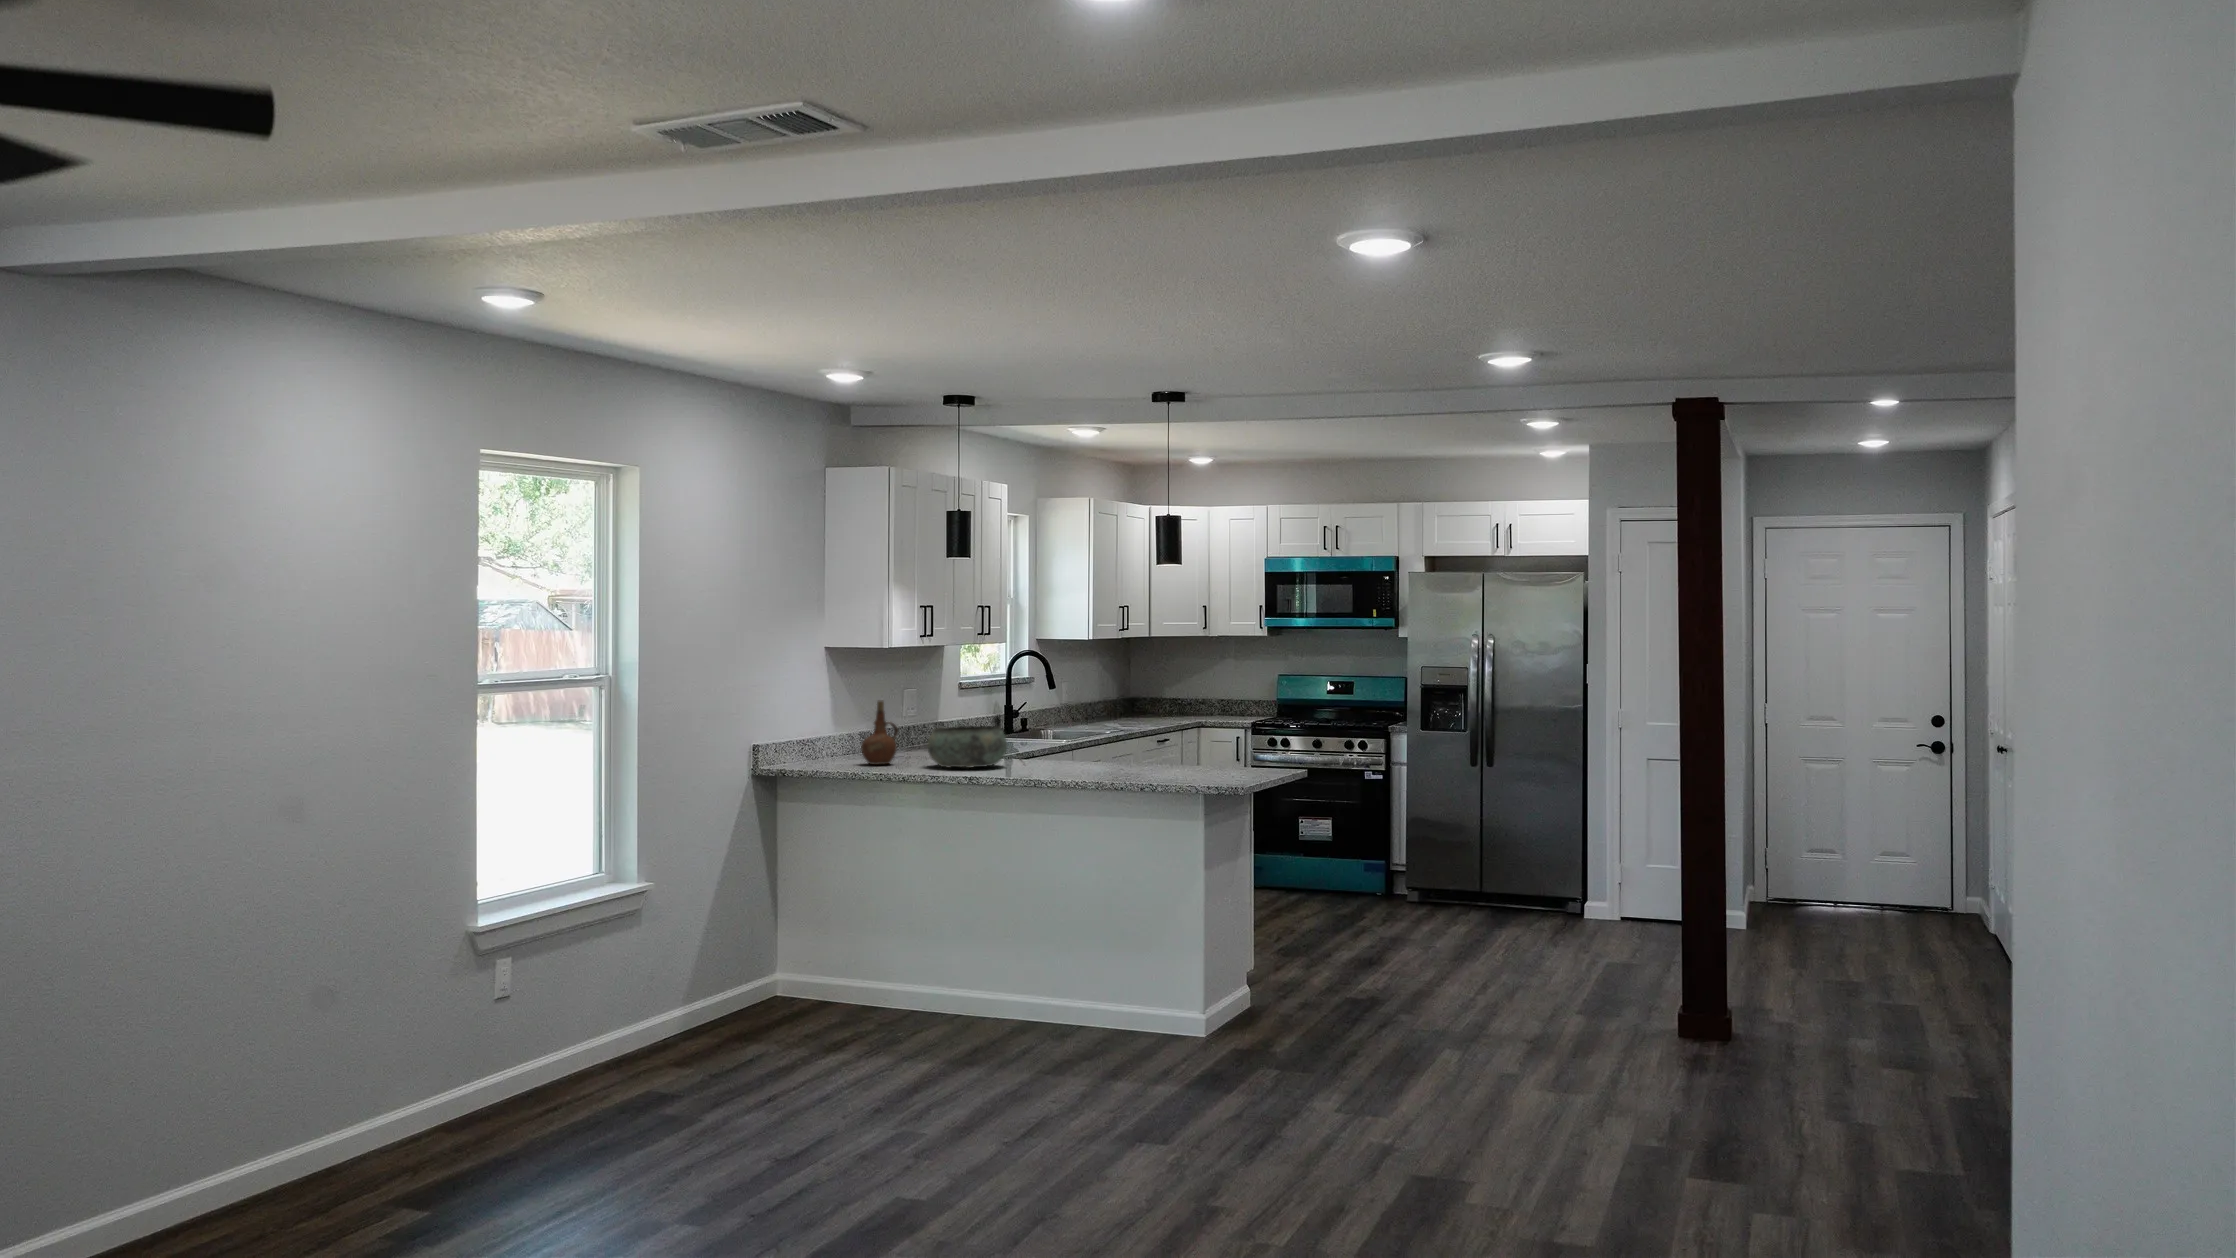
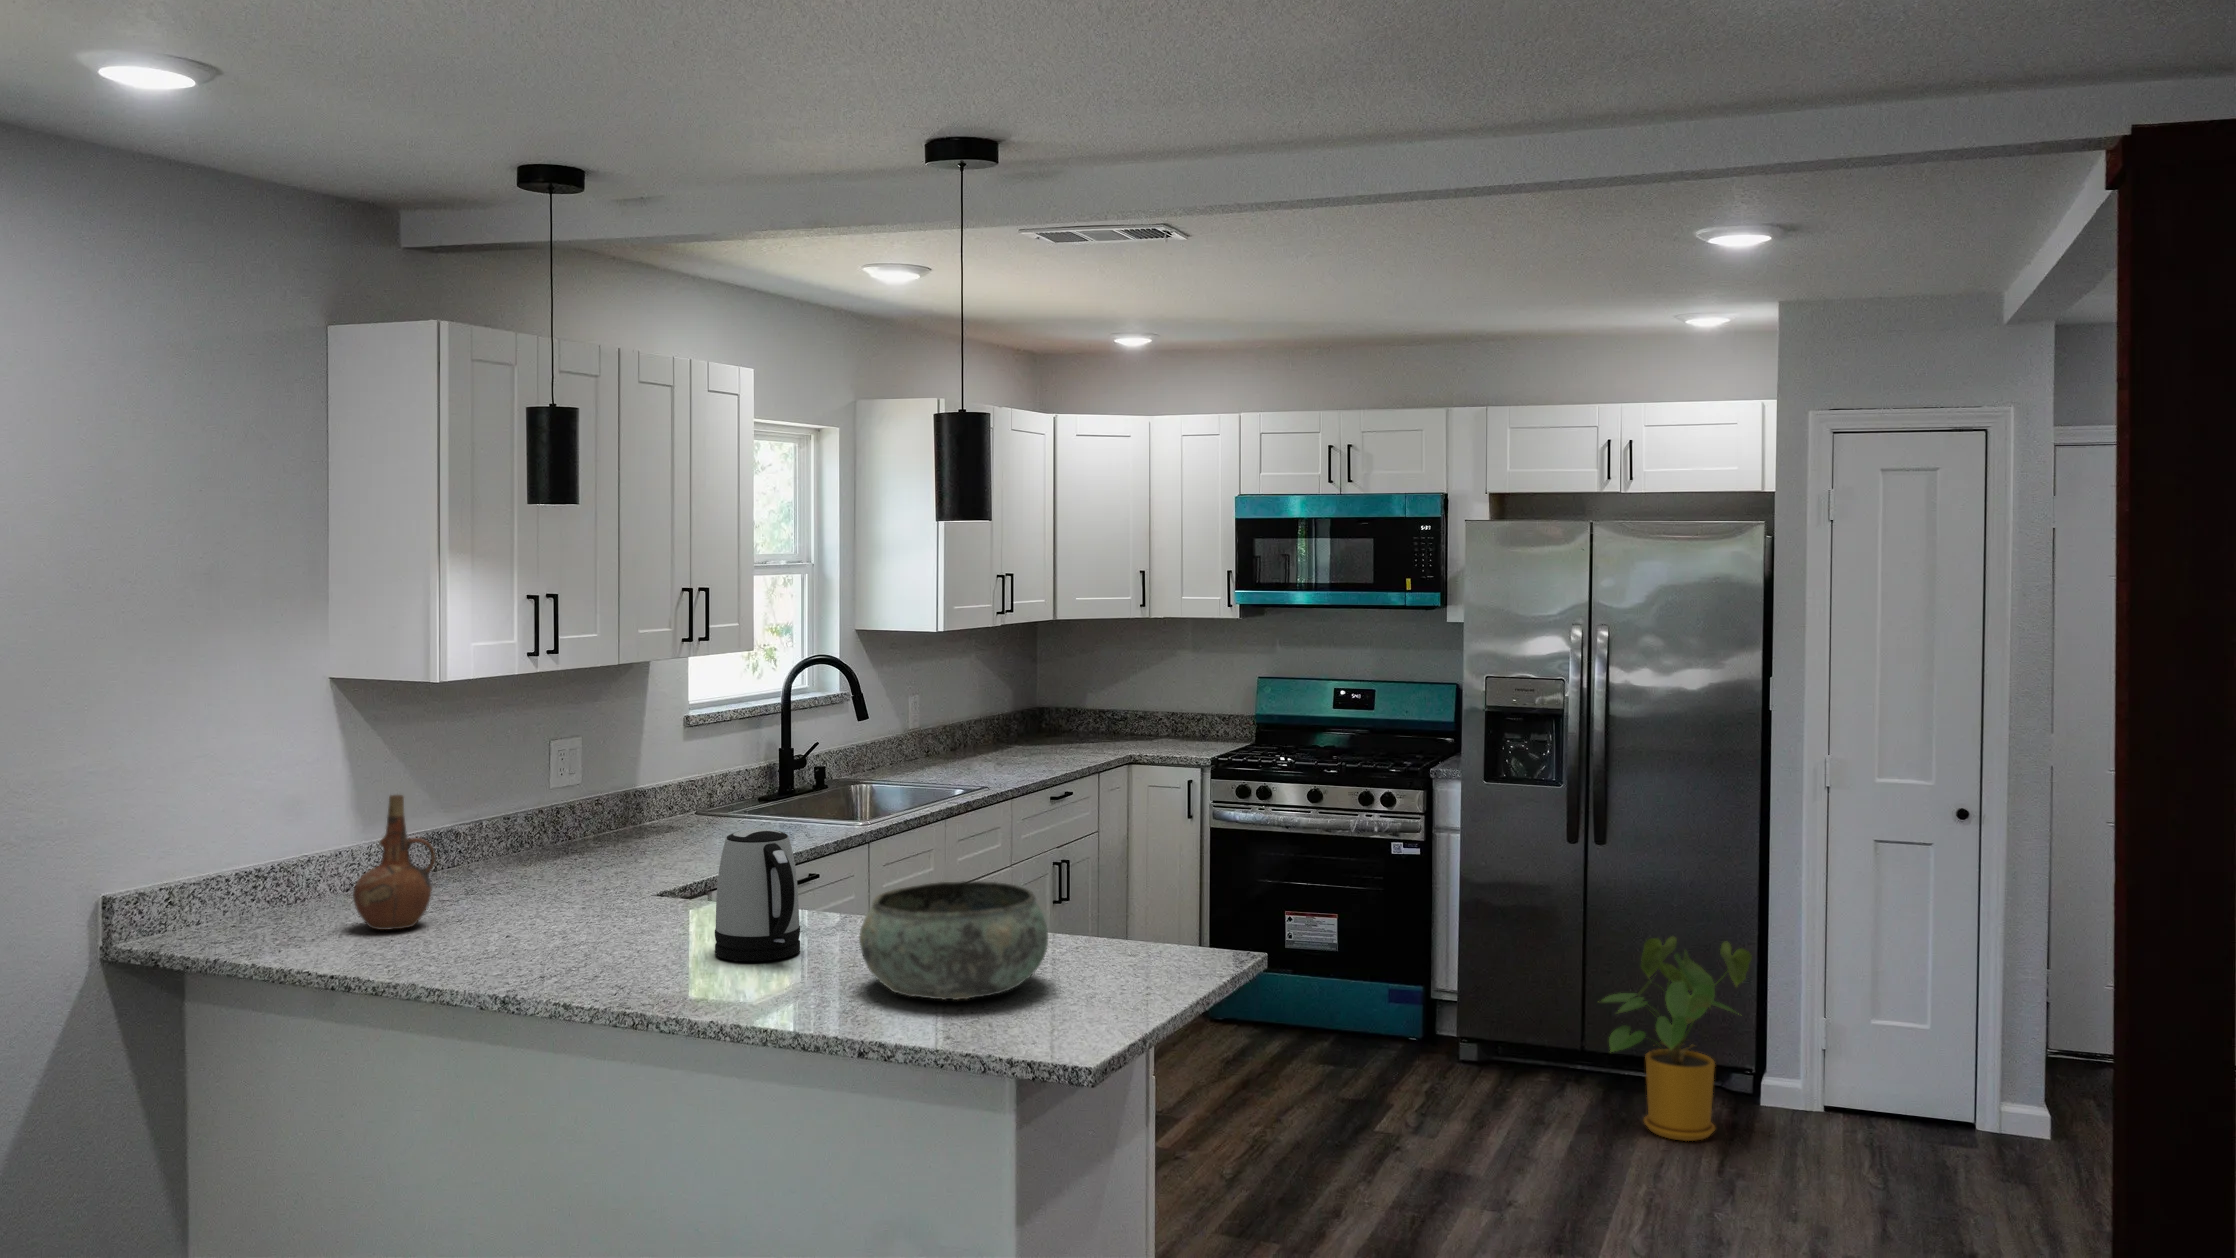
kettle: none [1046,712,1087,771] -> present [715,829,800,961]
bowl: present [927,726,1007,768] -> present [859,881,1048,1000]
house plant: none [1482,816,1574,928] -> present [1602,937,1752,1141]

